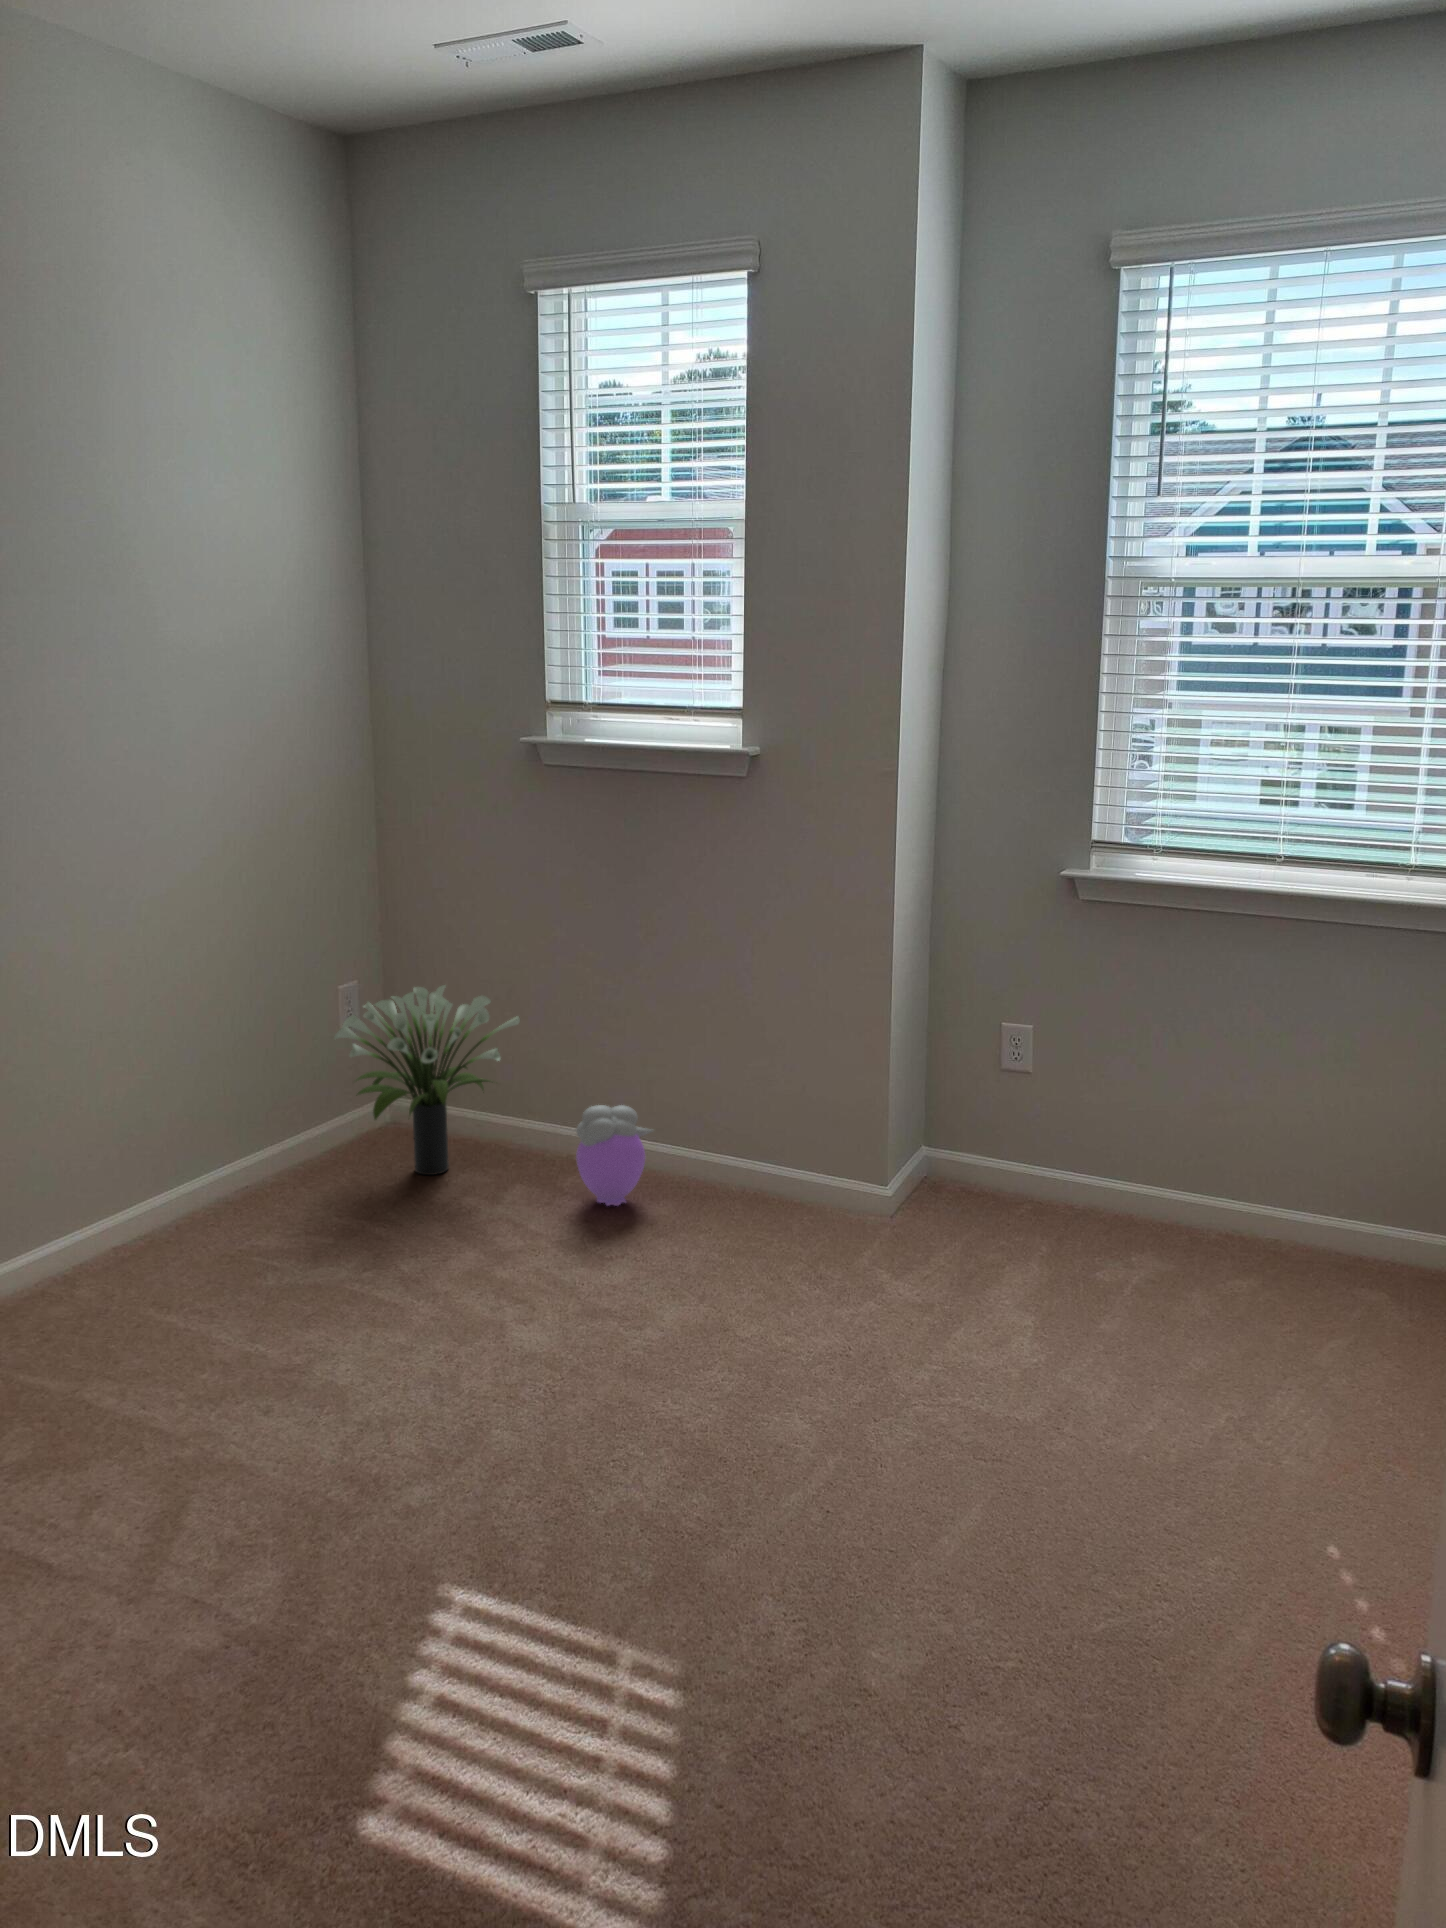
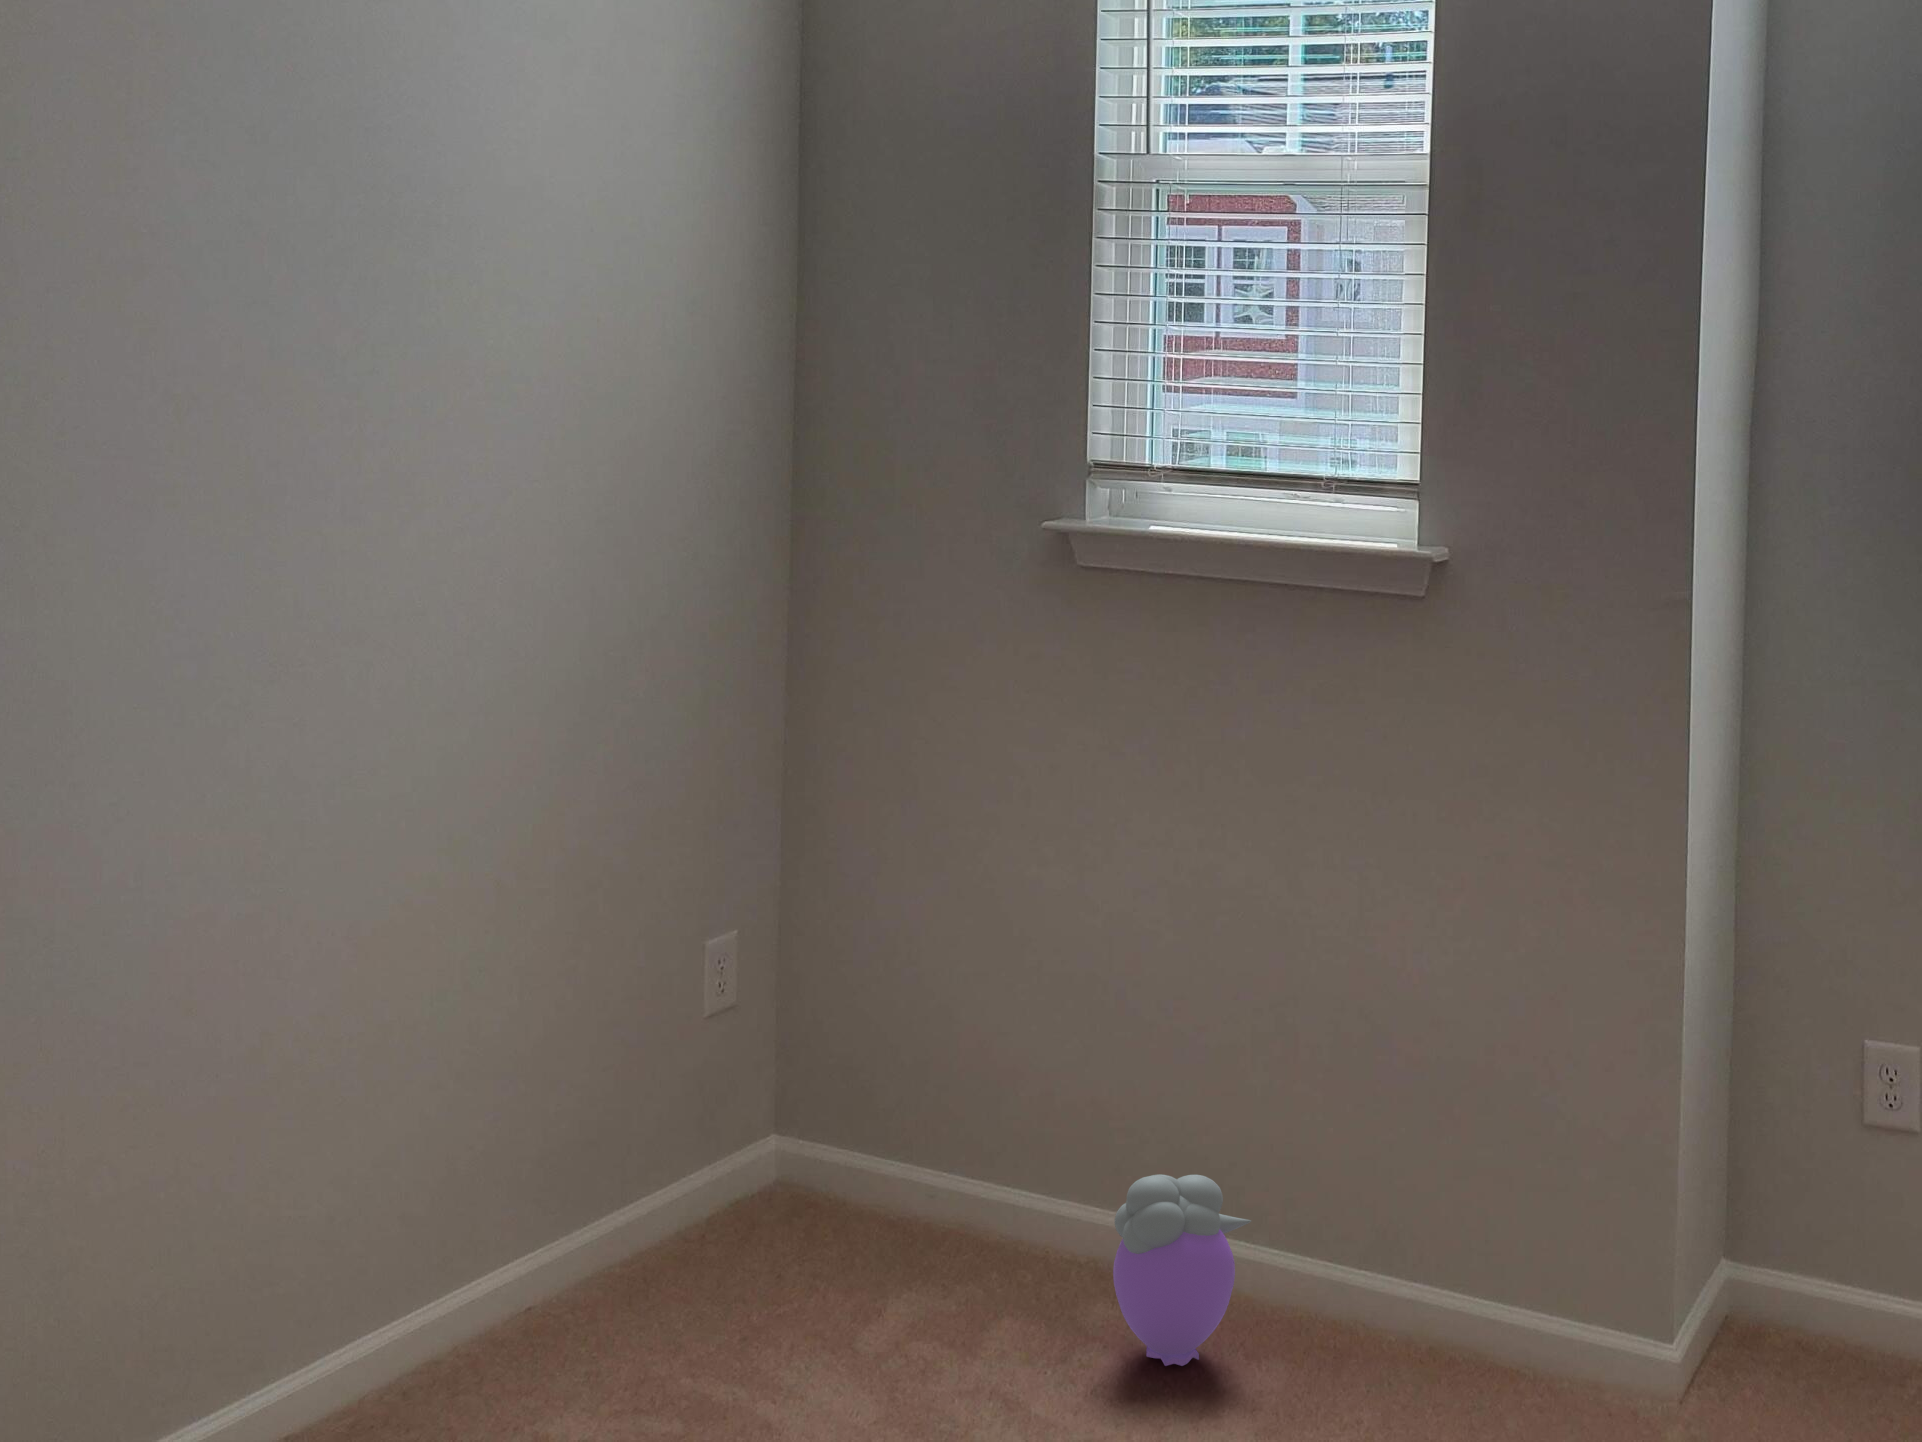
potted plant: present [335,985,520,1175] -> none [698,942,1018,1290]

